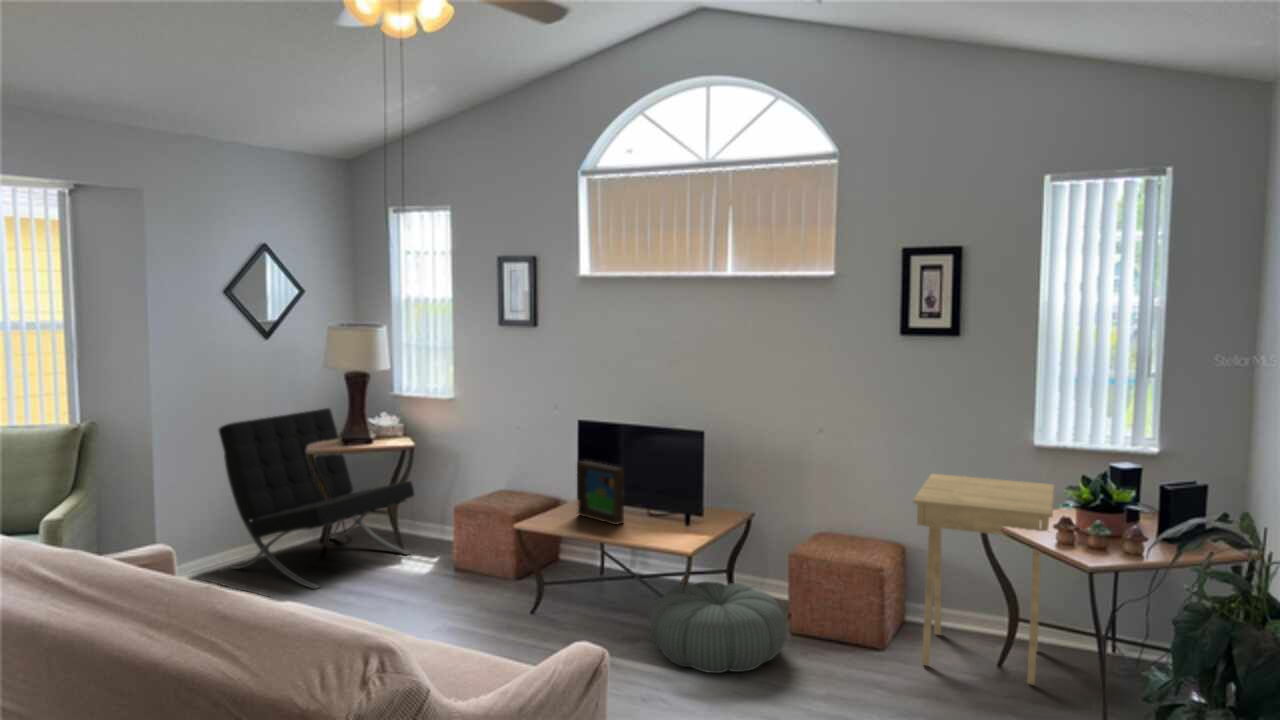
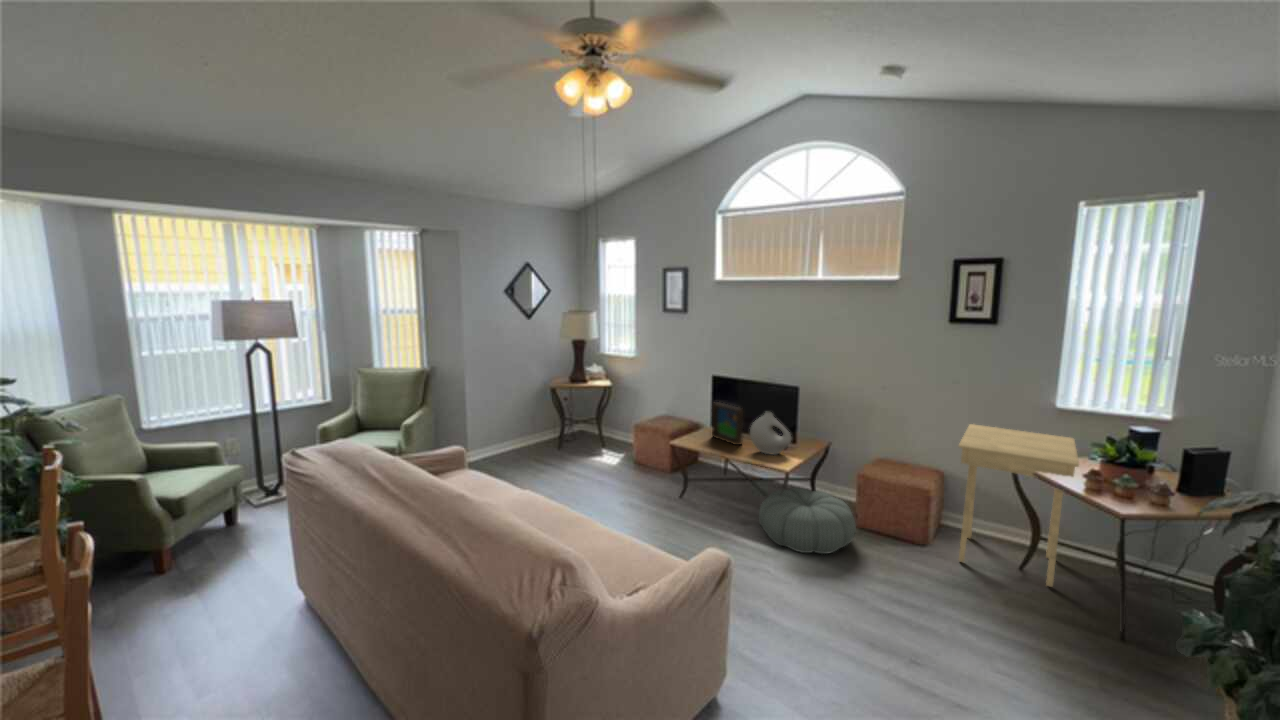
lounge chair: present [219,408,414,589] -> none [499,361,611,471]
vase: none [634,470,695,534] -> present [750,412,791,454]

